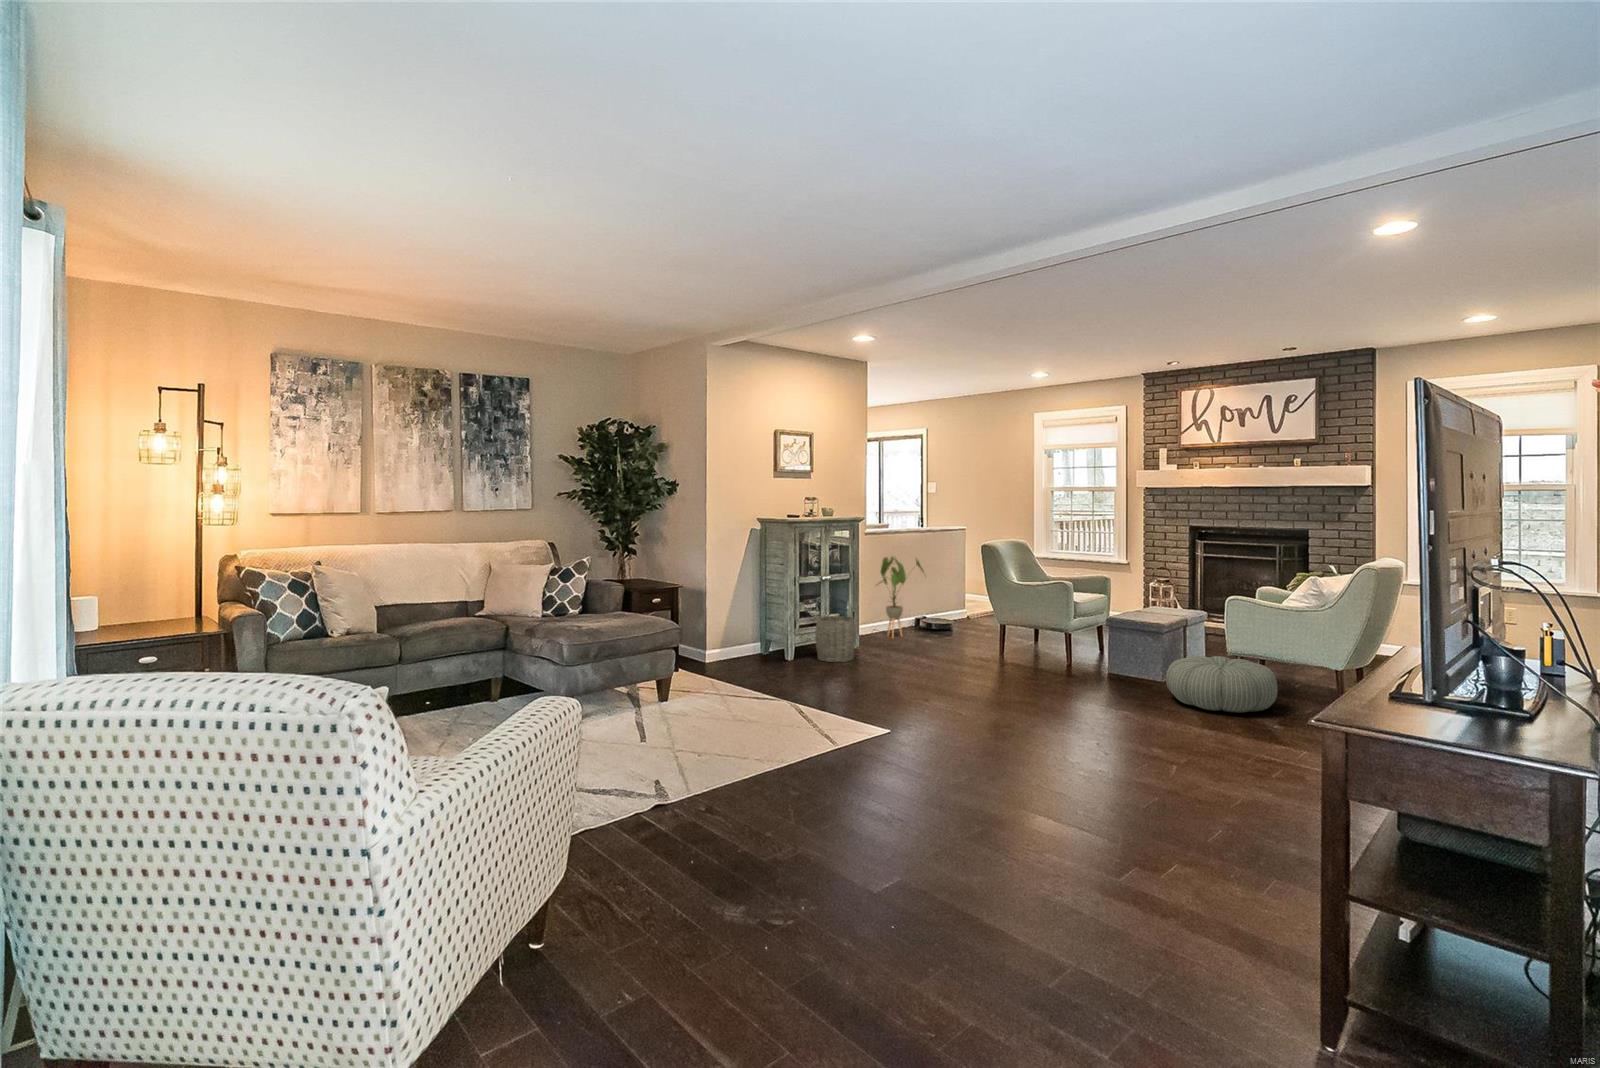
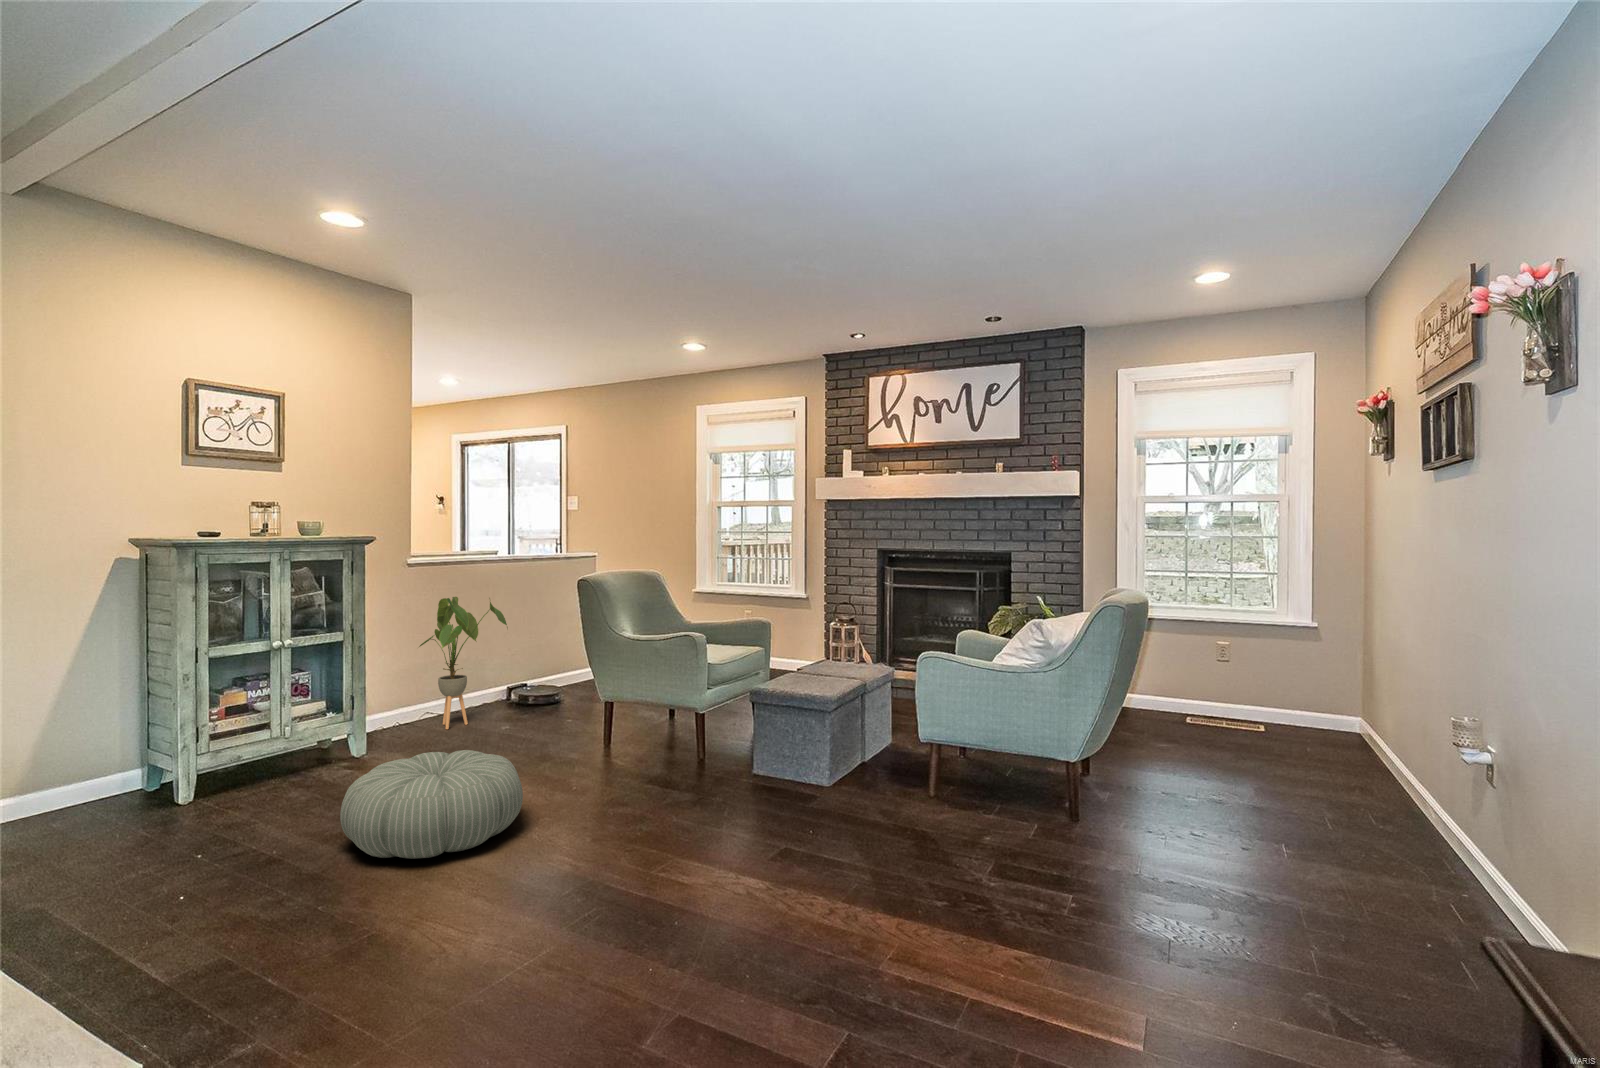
woven basket: present [815,616,856,662] -> none [239,709,328,802]
pouf: present [1166,656,1278,713] -> present [340,750,523,859]

